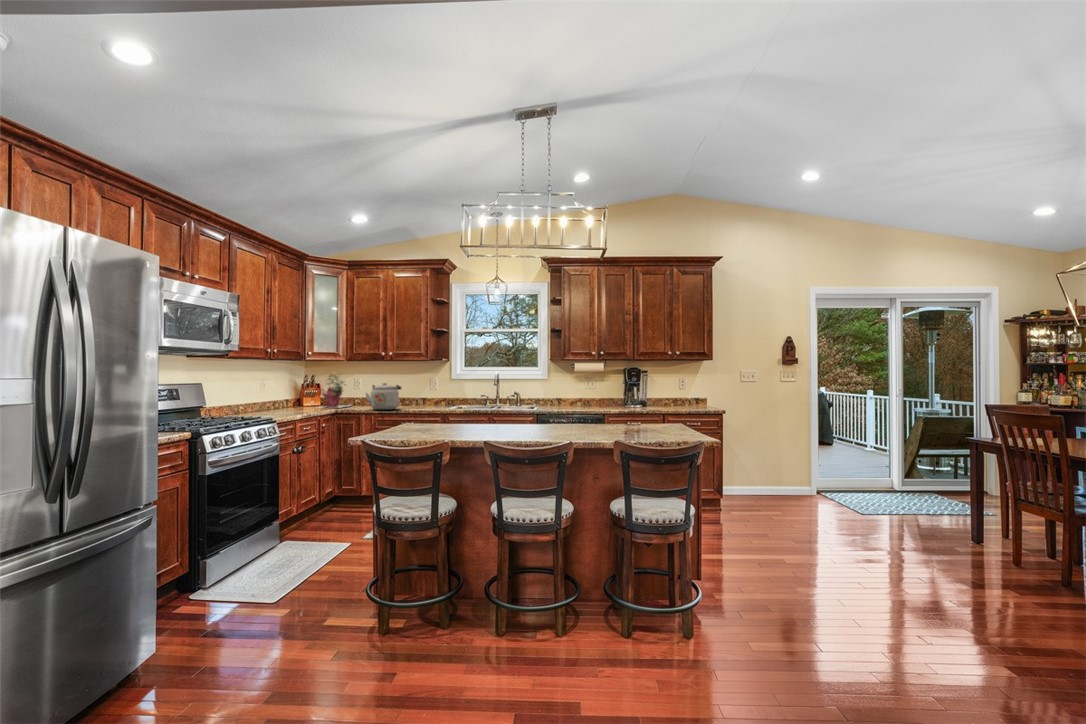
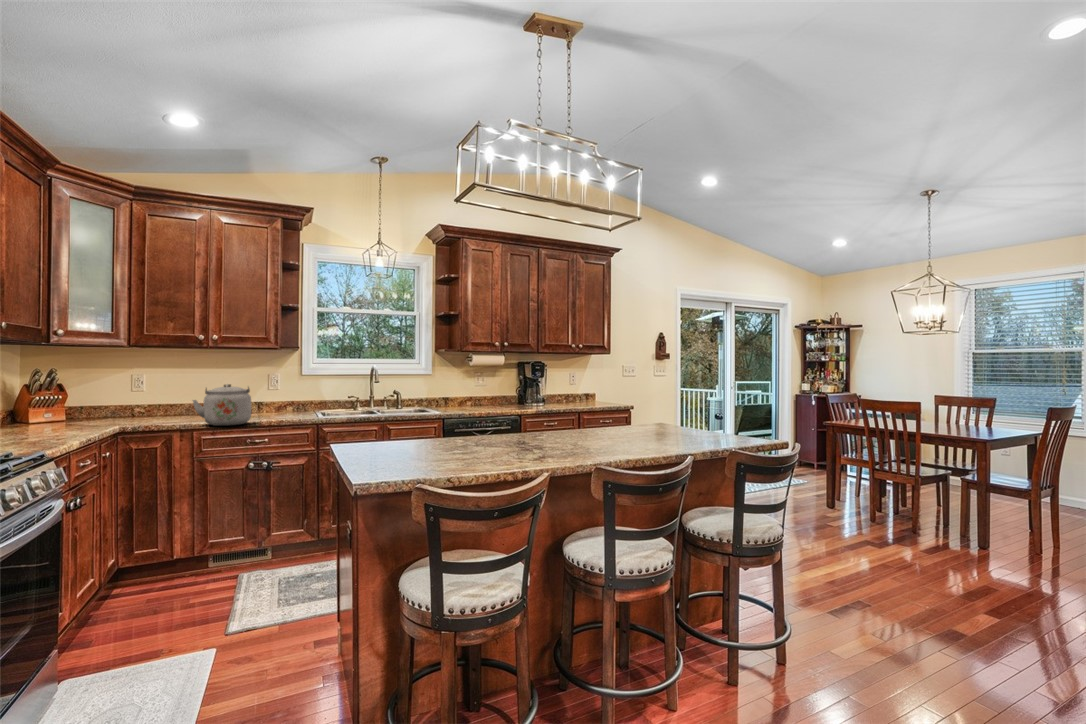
potted plant: present [321,373,351,408] -> none [81,365,152,428]

